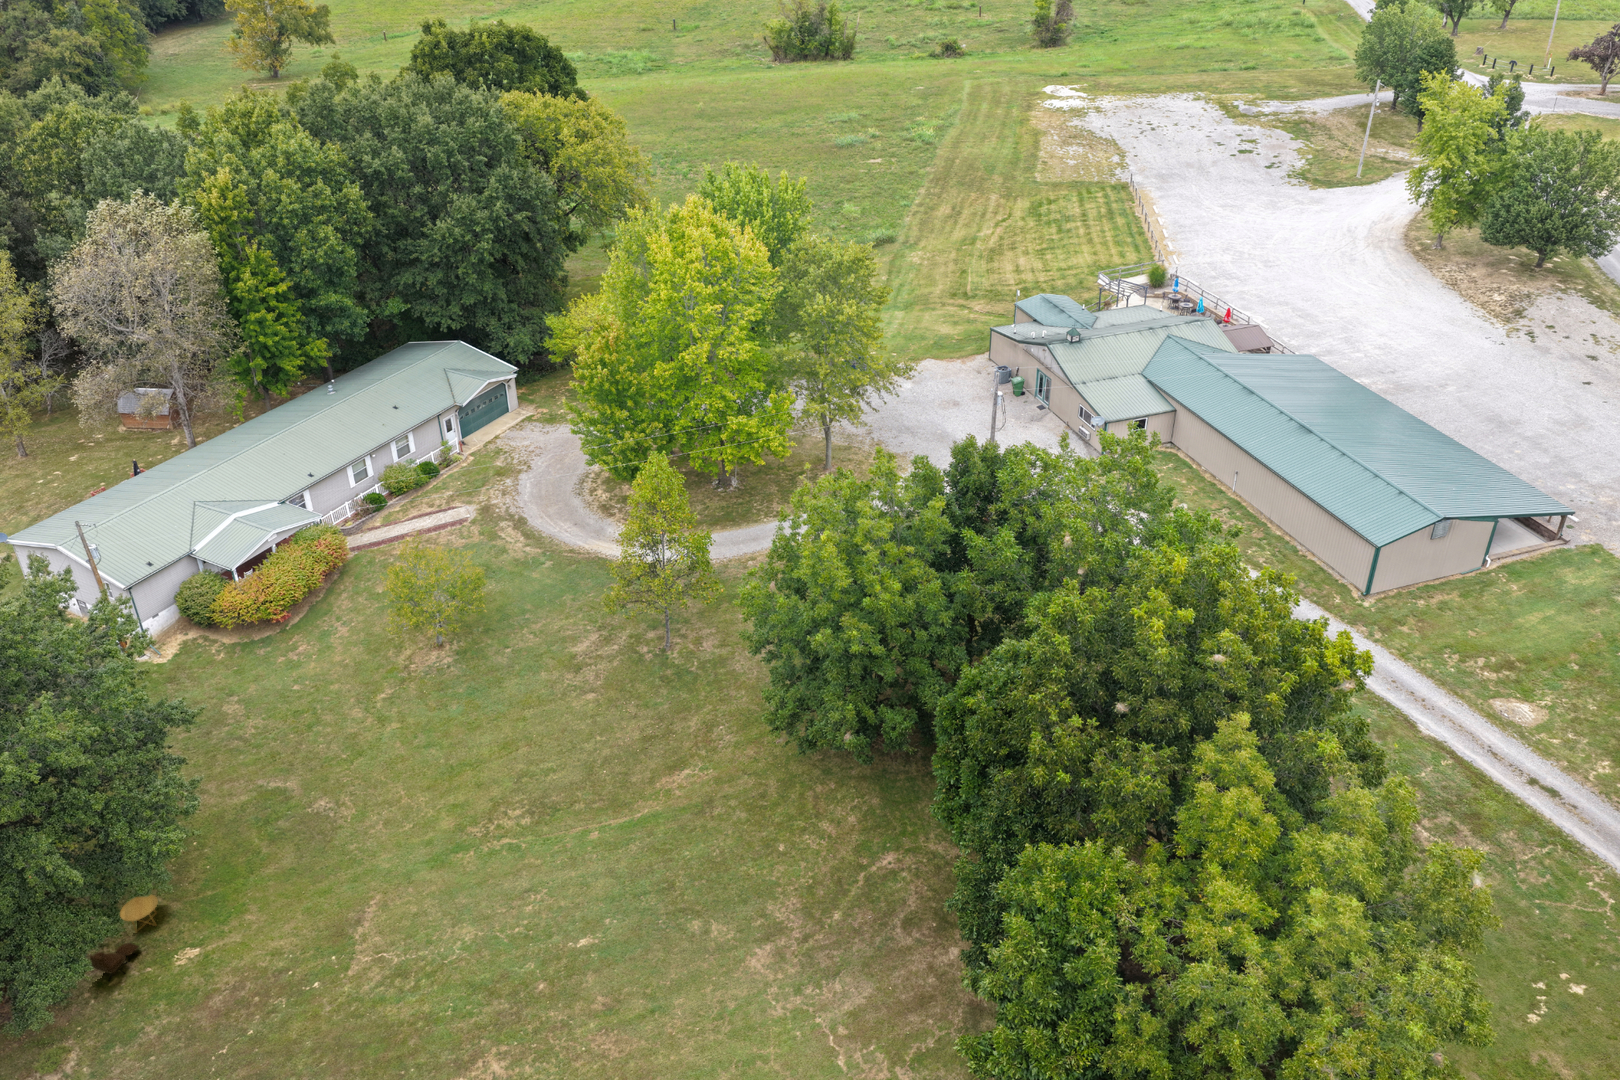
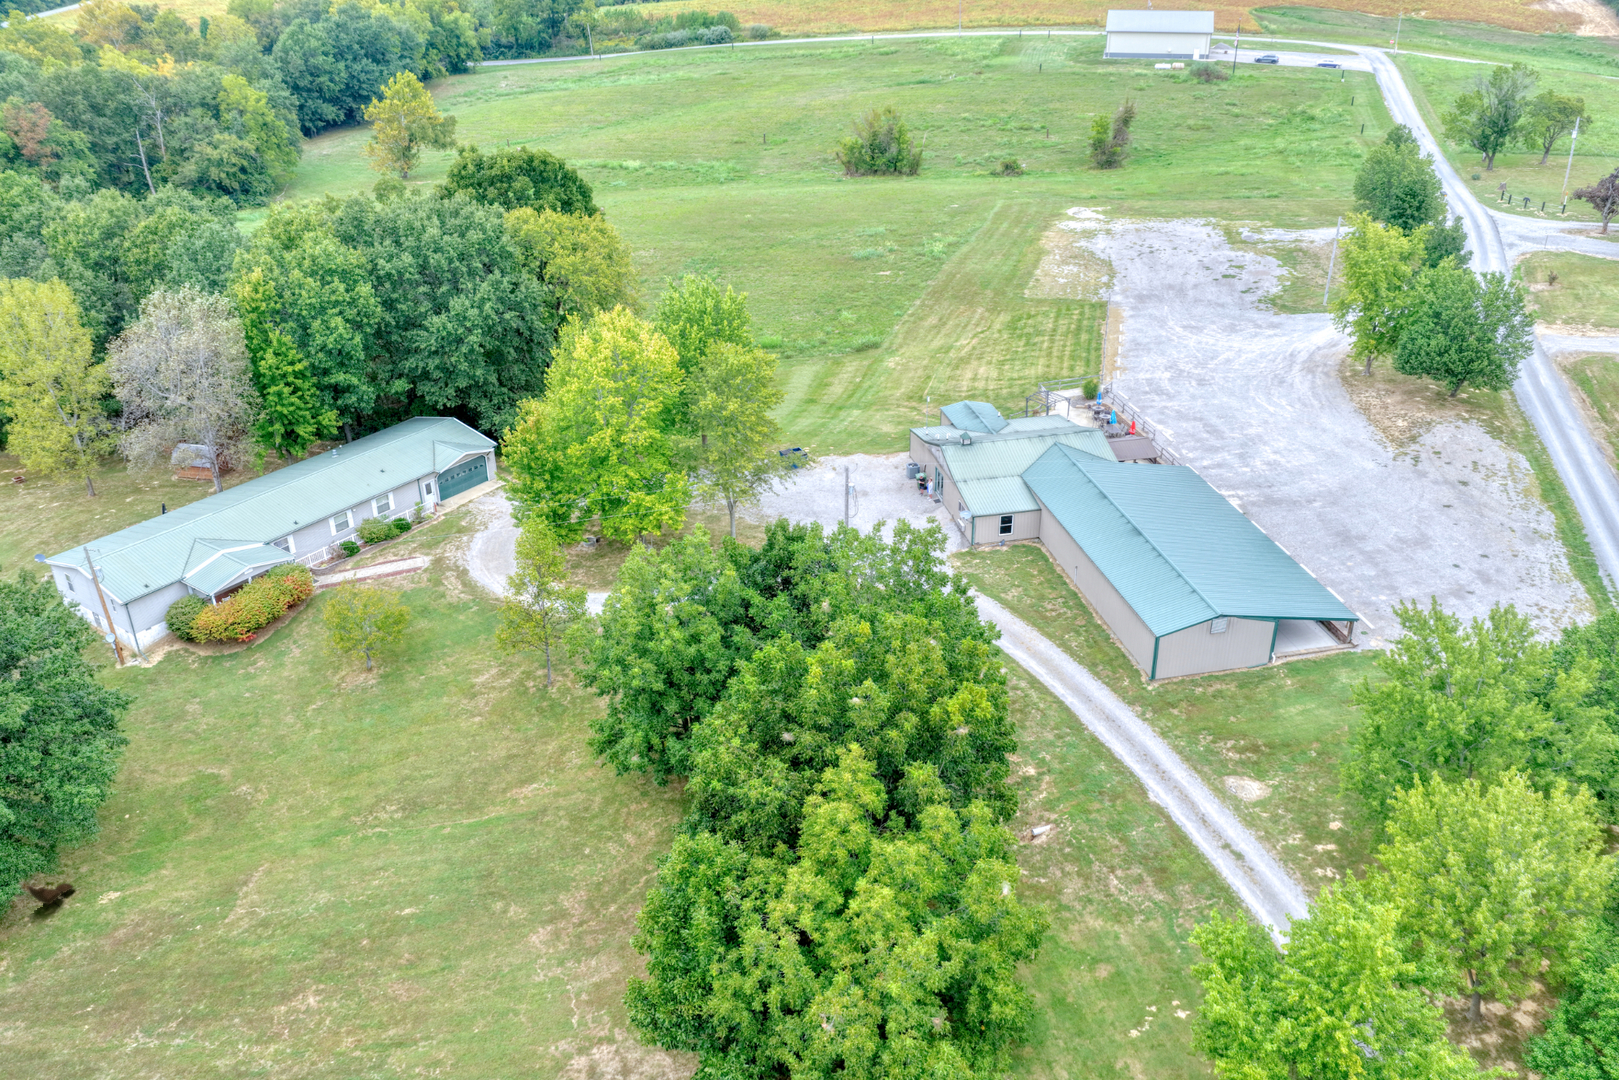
round table: present [120,895,158,932] -> none [63,847,94,877]

